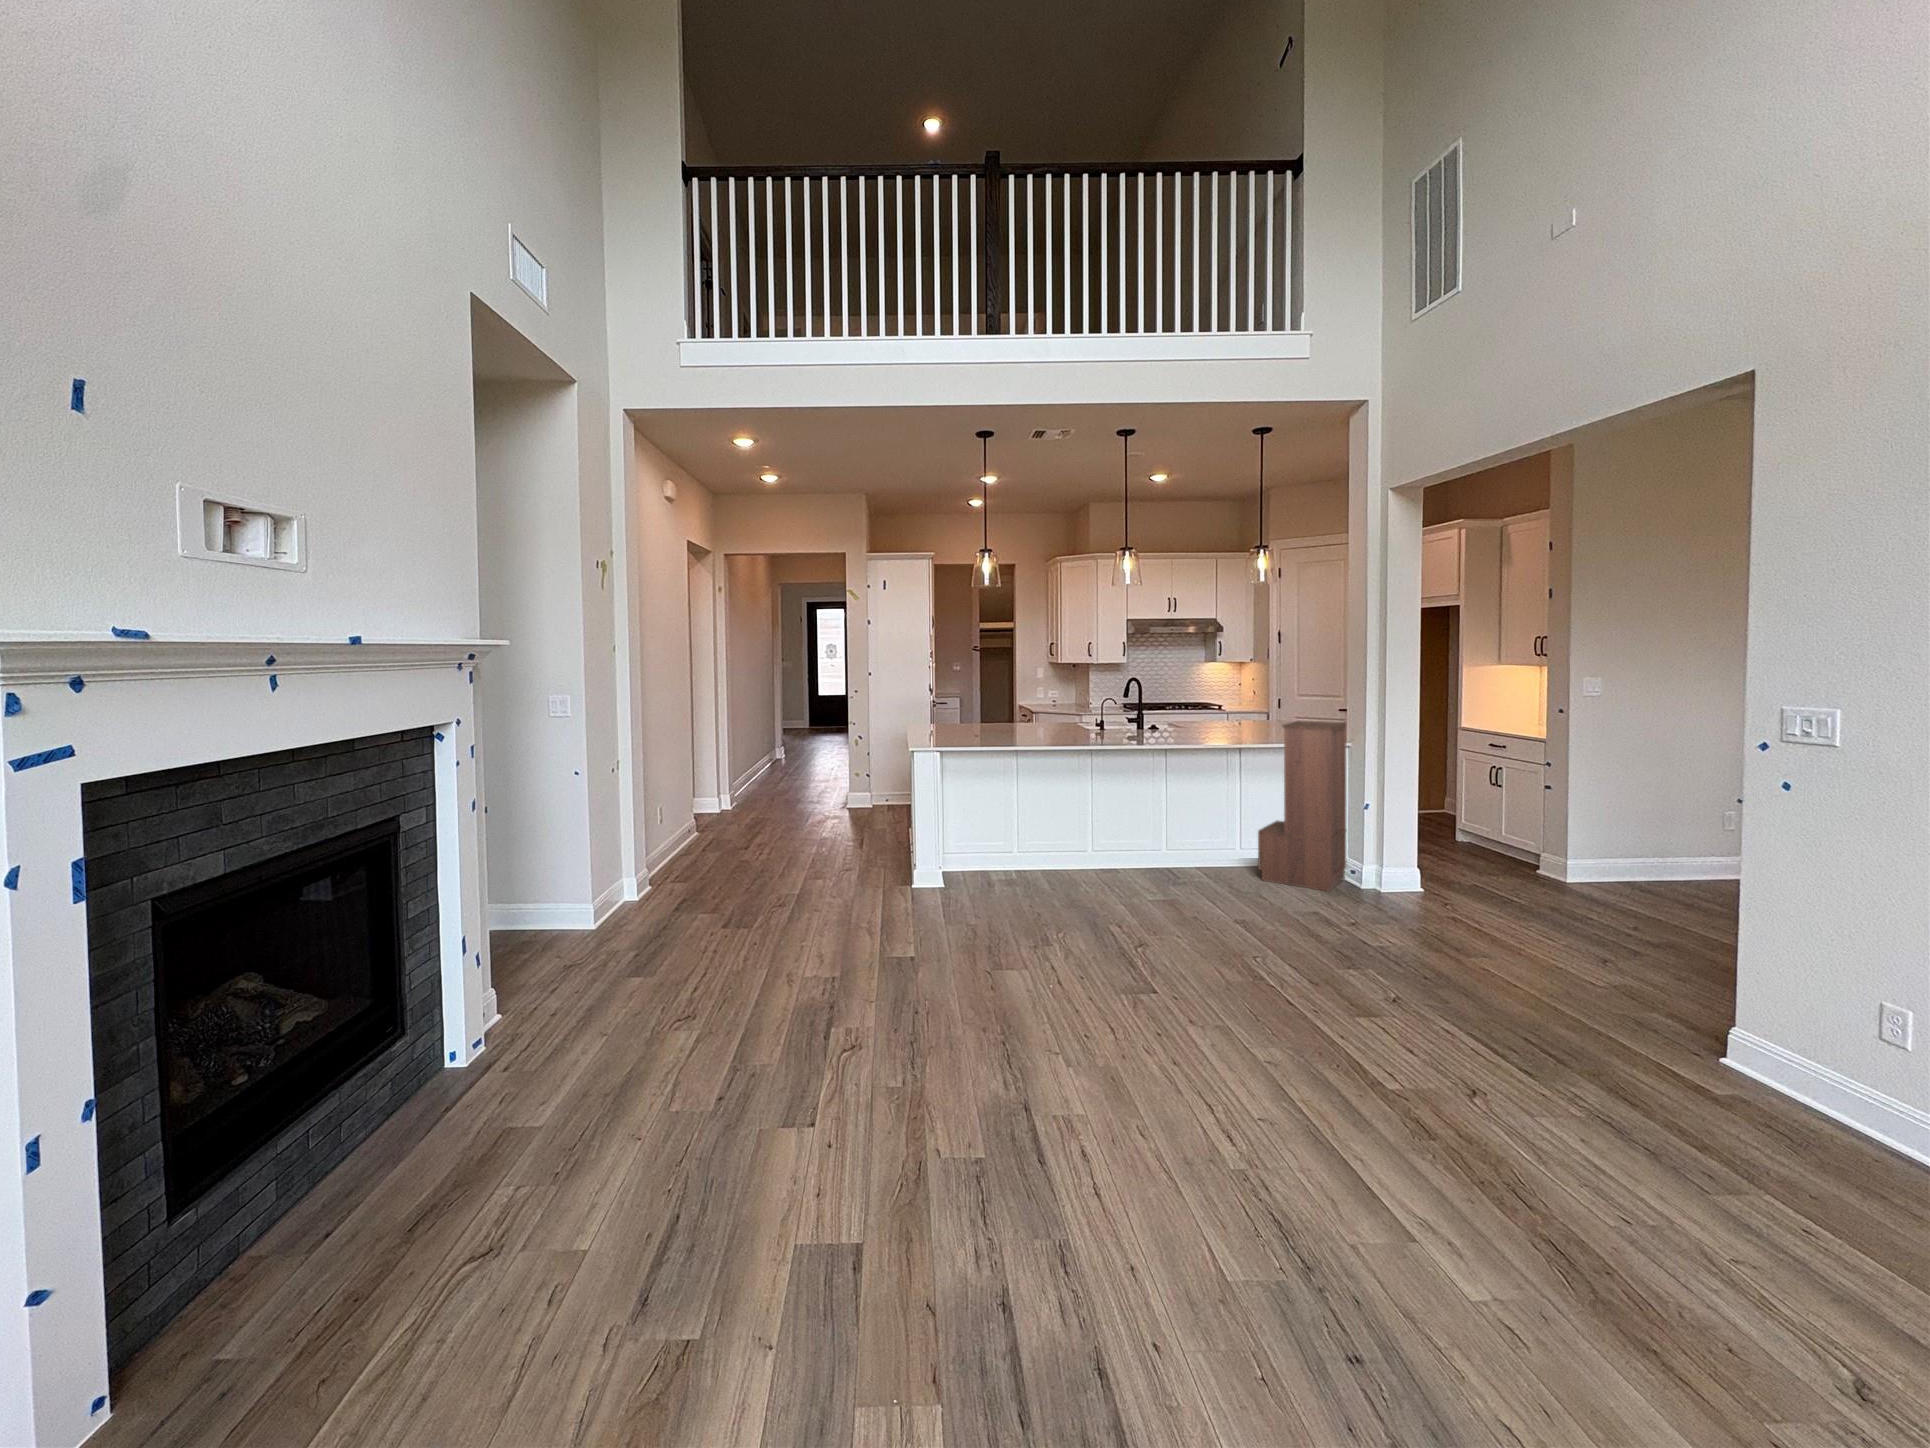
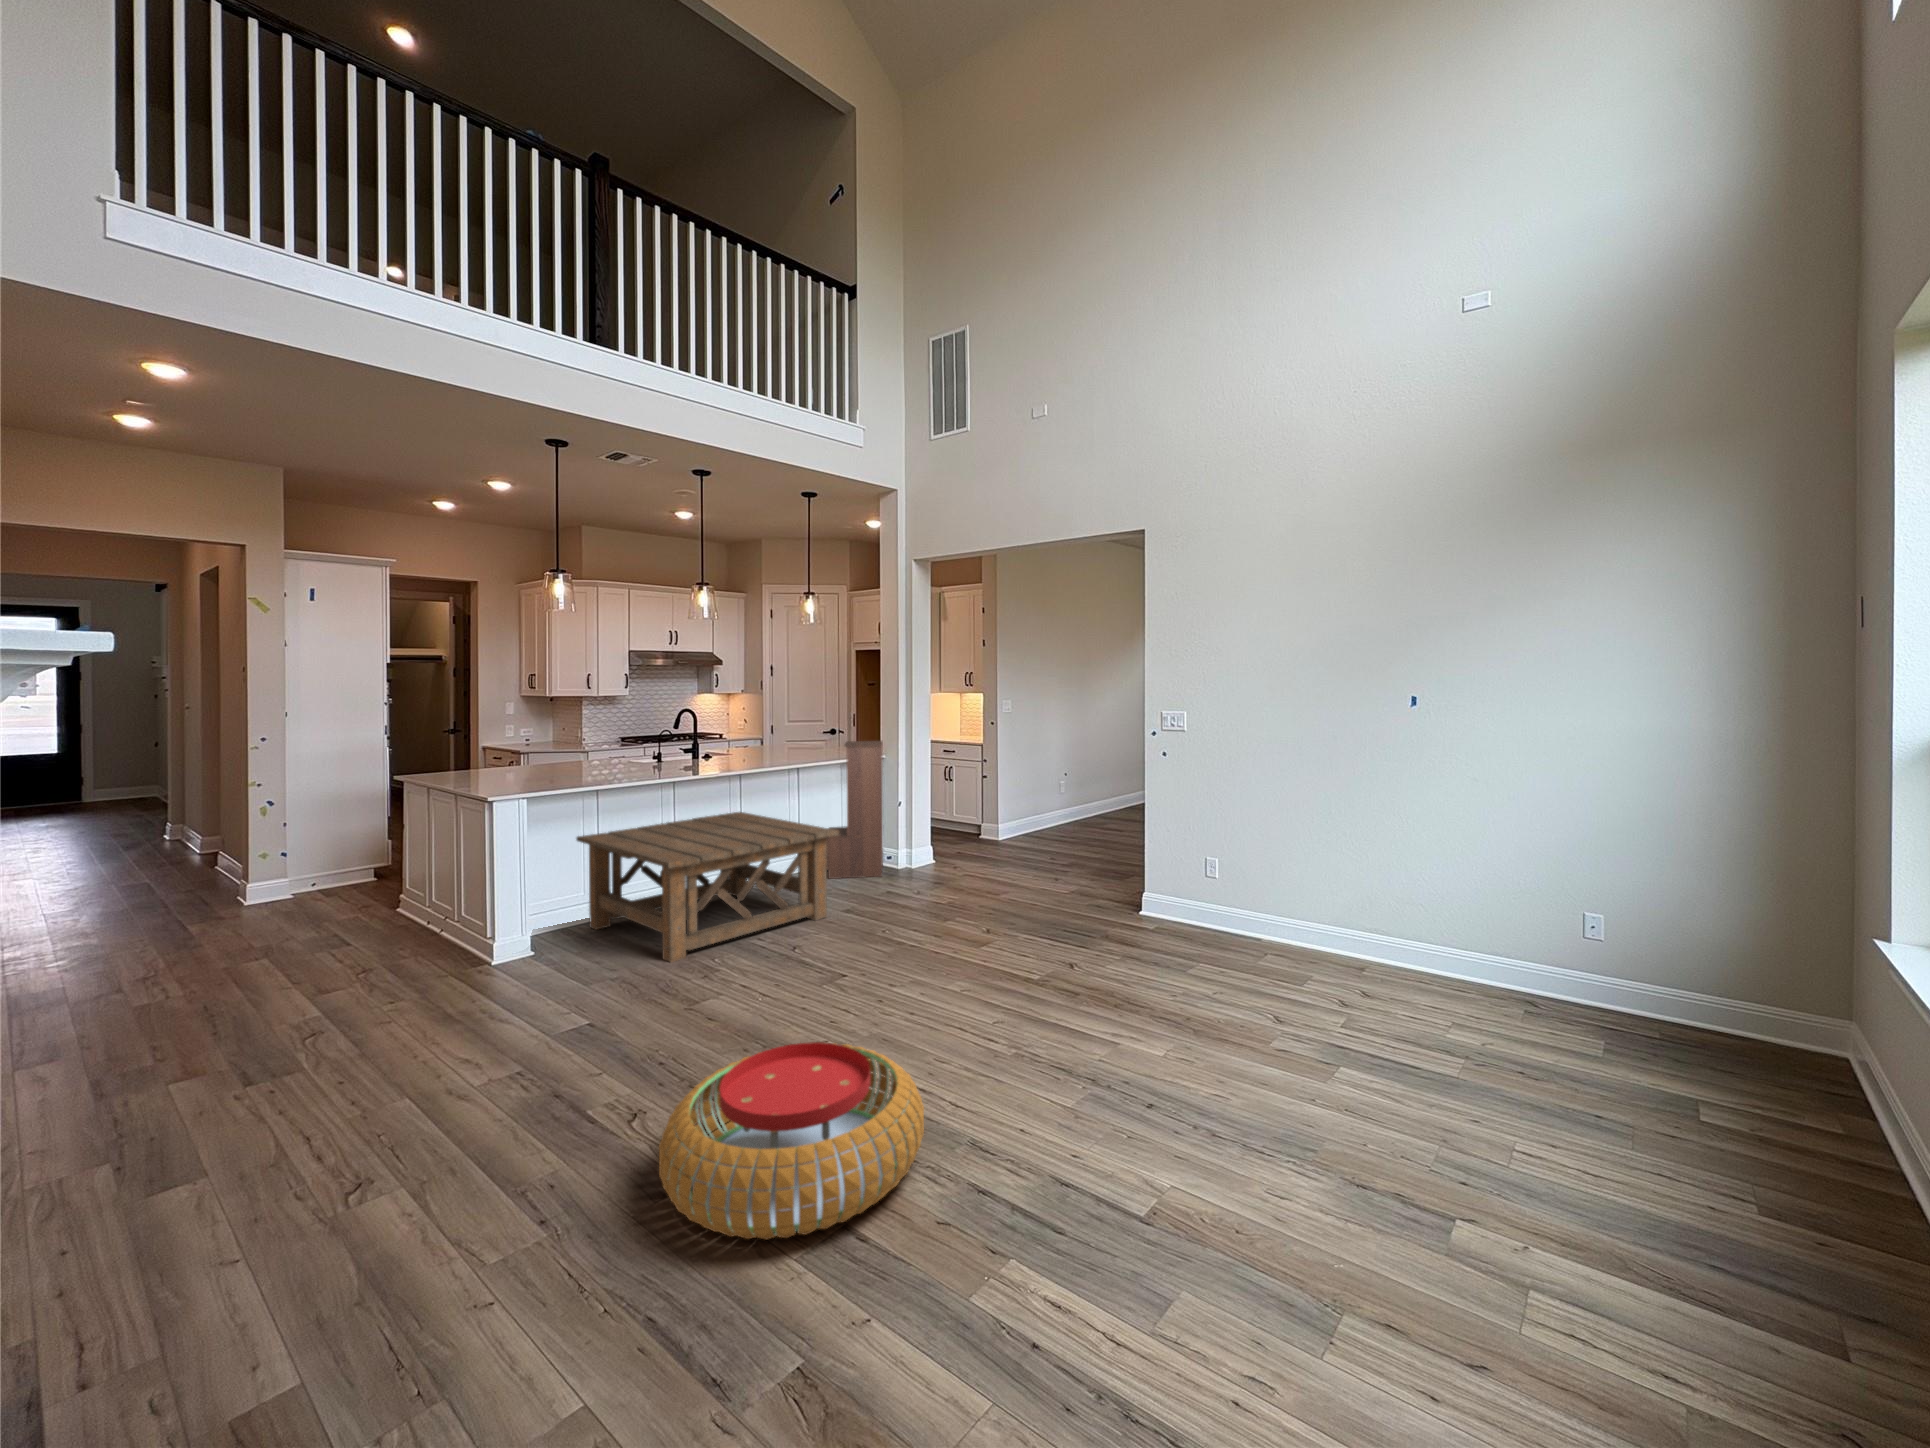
coffee table: none [993,789,1223,926] -> present [576,812,839,963]
pouf: none [758,1031,1030,1243] -> present [659,1042,924,1240]

